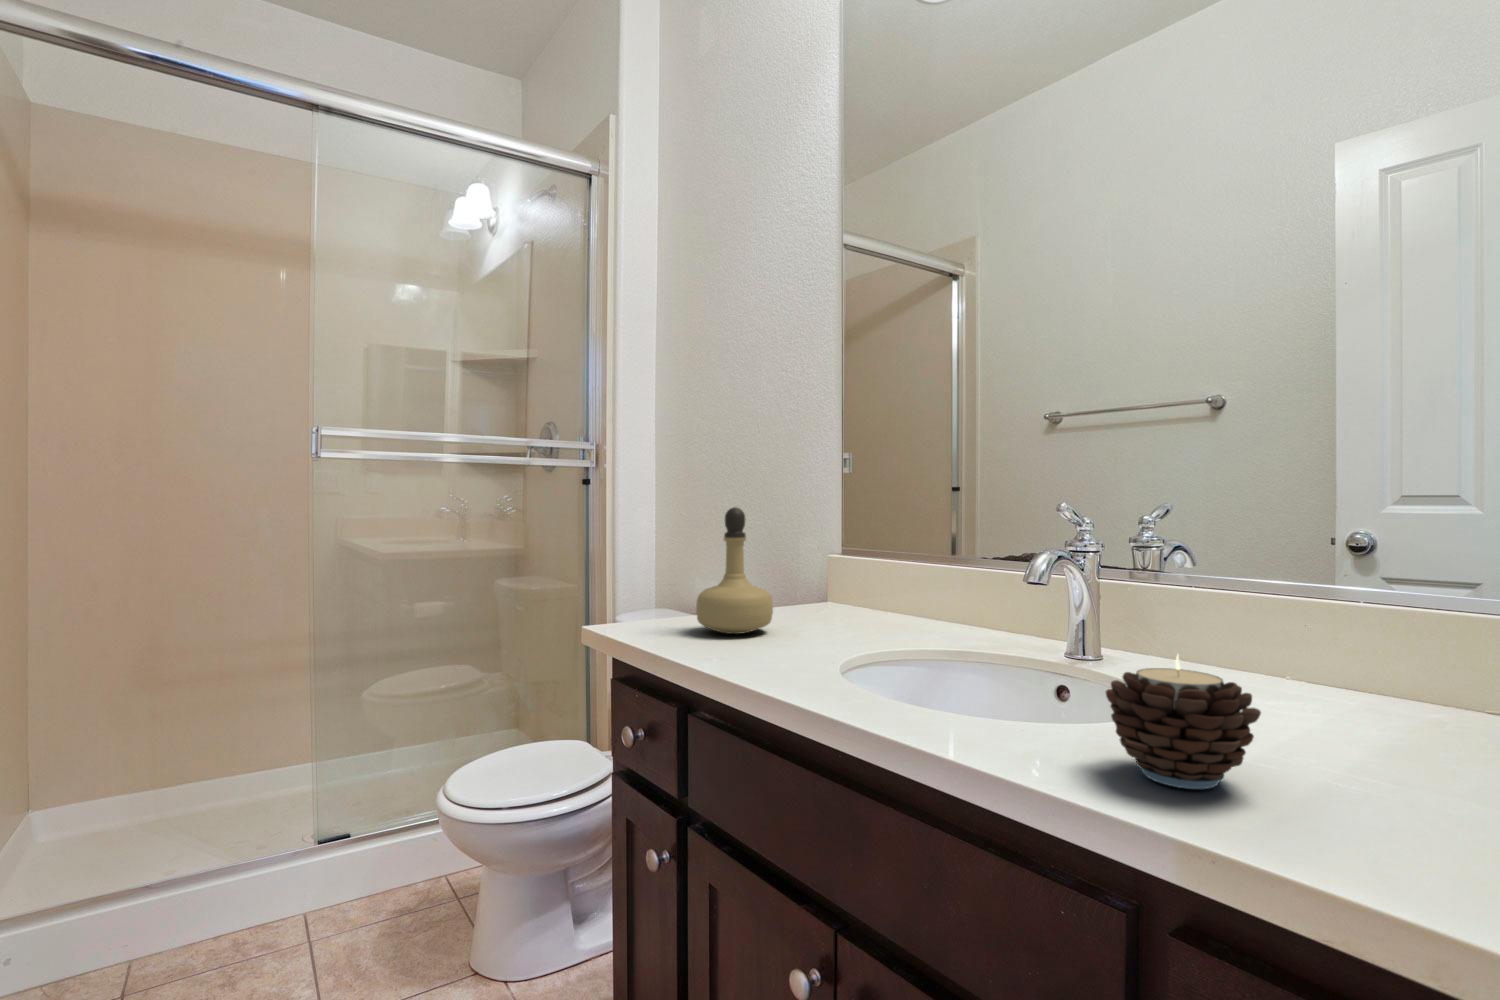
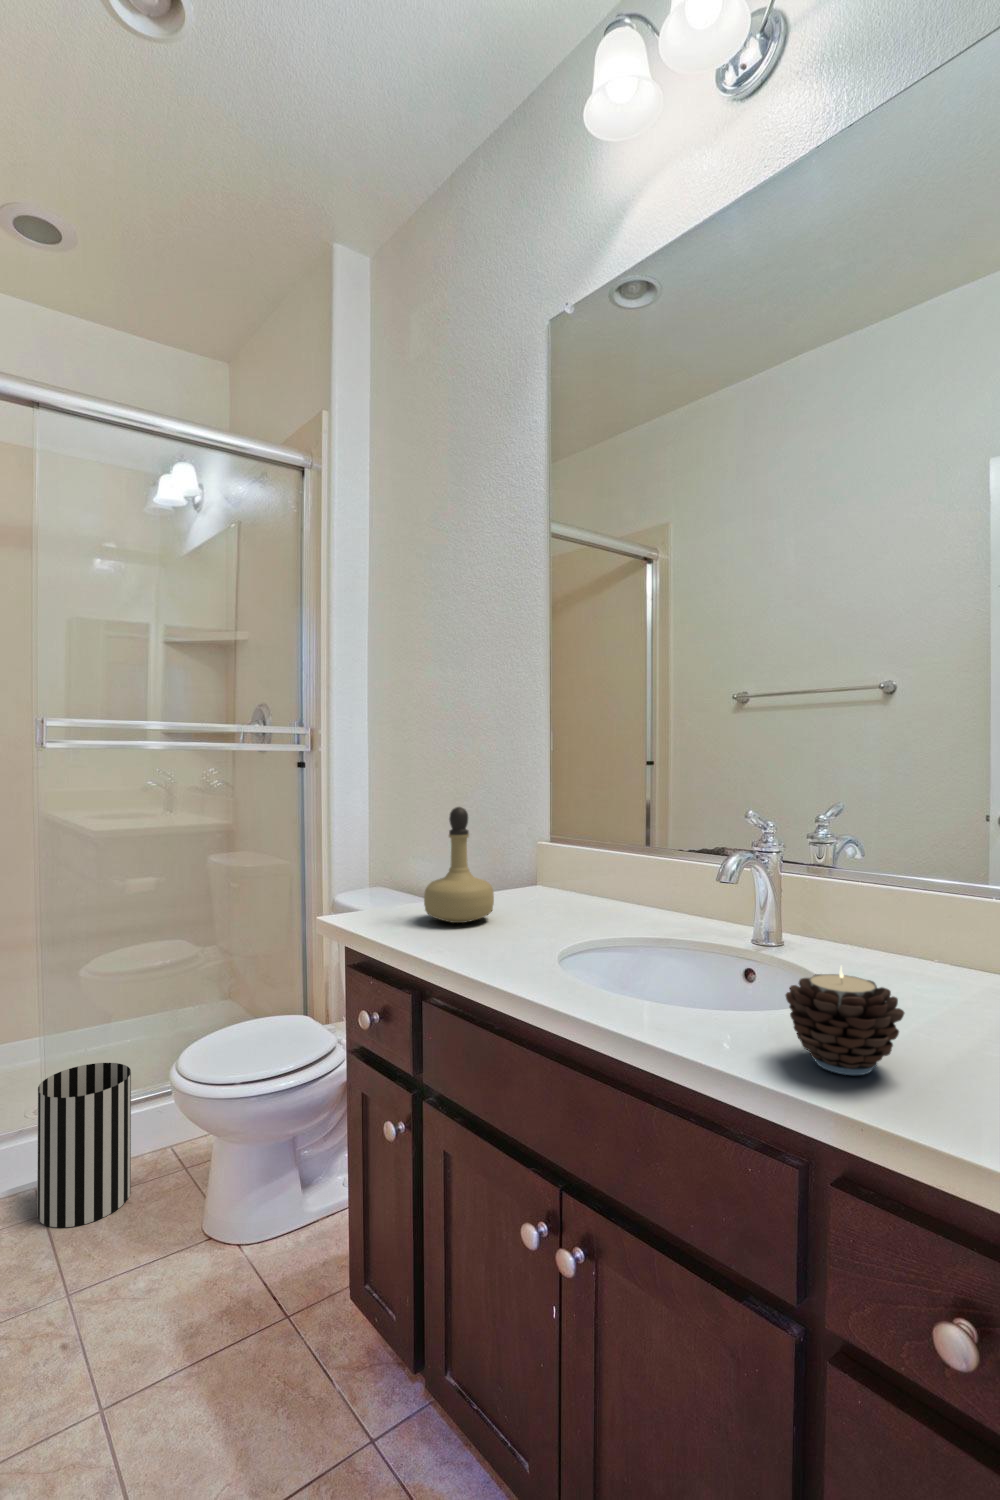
wastebasket: none [307,784,404,951] -> present [37,1063,131,1228]

